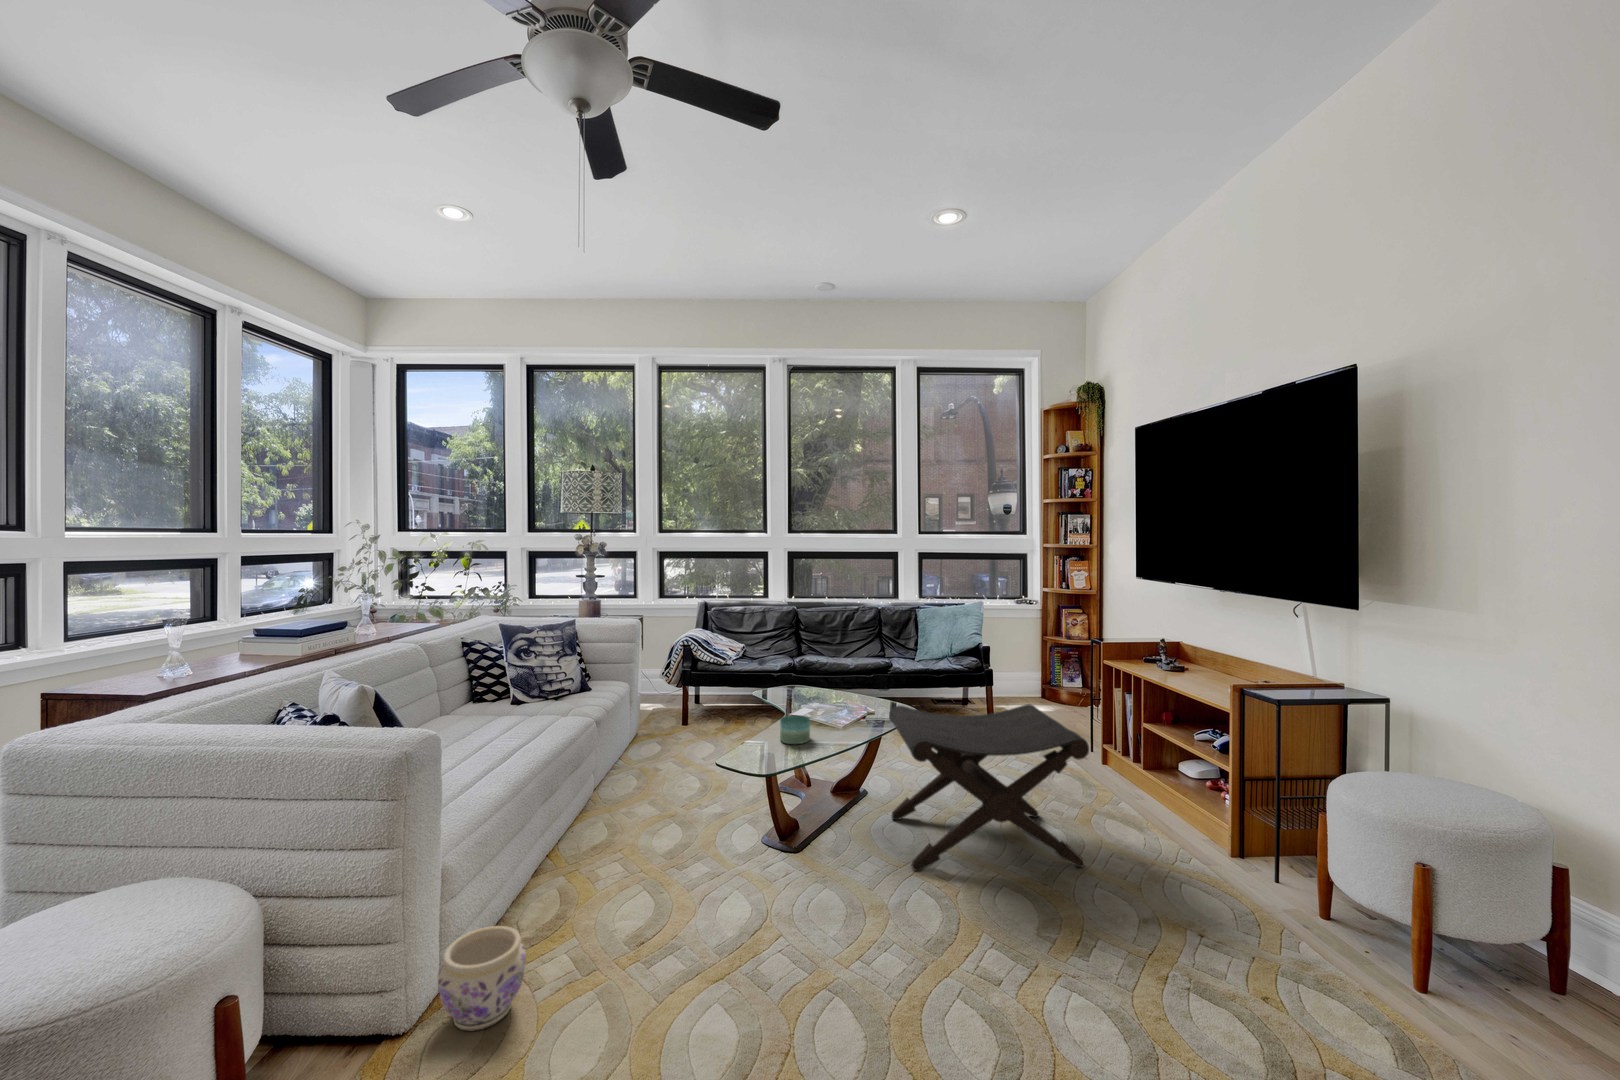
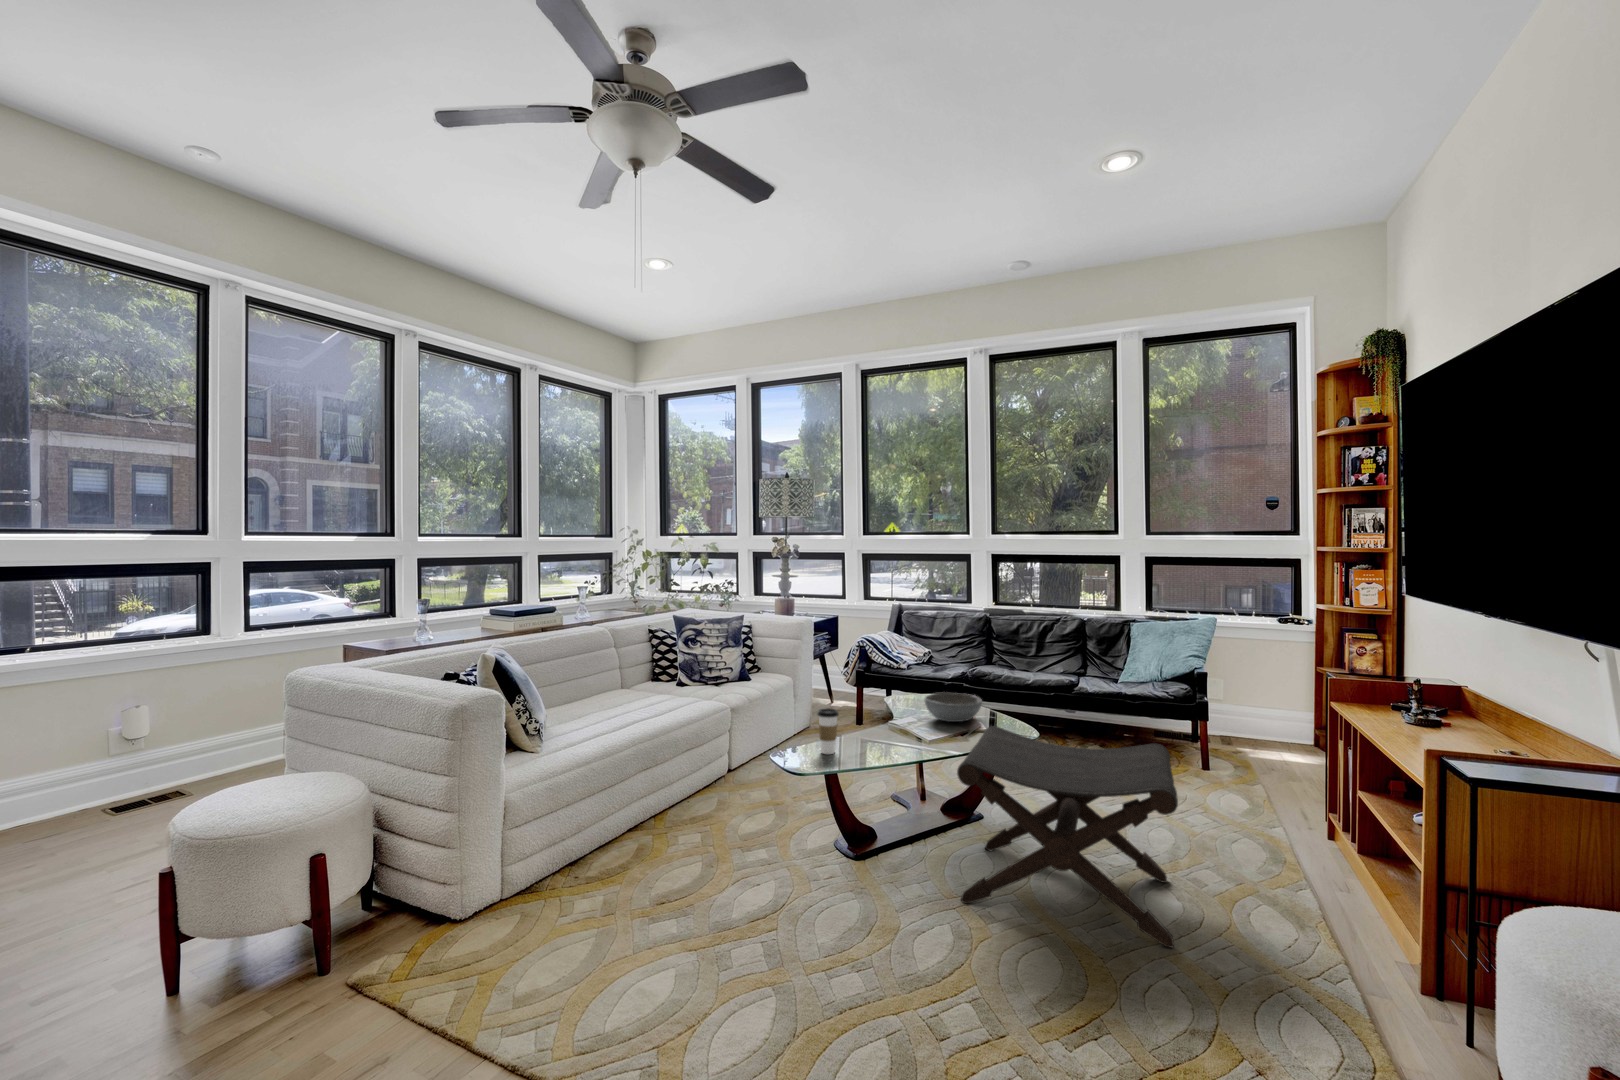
bowl: none [816,680,868,707] -> present [925,692,982,722]
coffee cup: none [752,707,774,754] -> present [818,708,839,754]
candle: present [780,715,810,744] -> none [854,722,885,751]
planter: present [438,926,526,1031] -> none [503,852,570,927]

